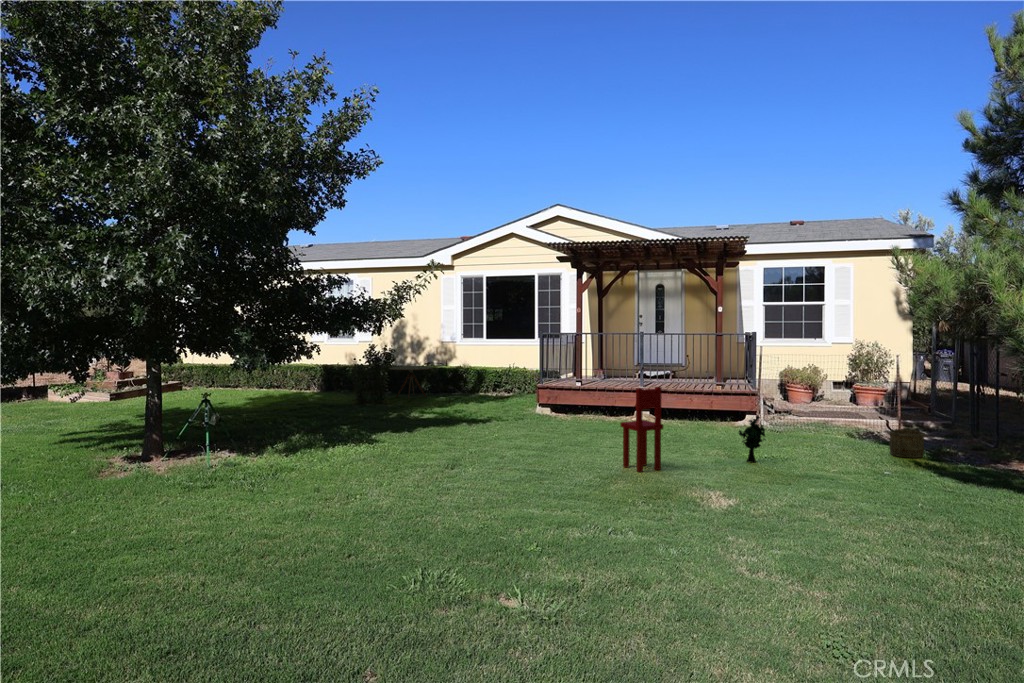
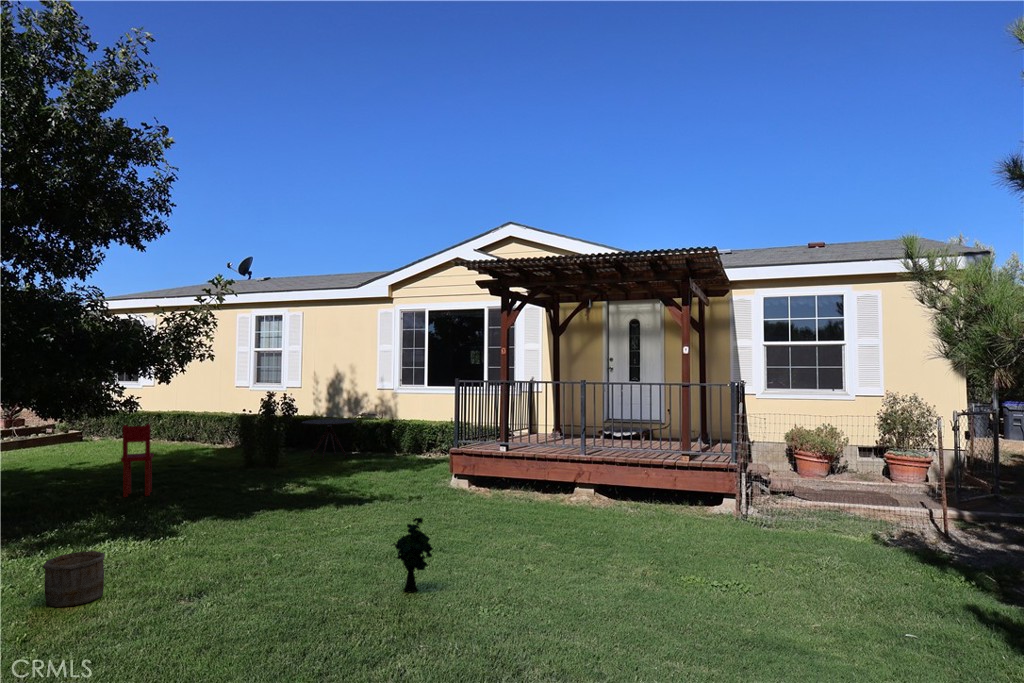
chair: present [620,387,663,472] -> present [121,424,154,497]
decorative plant: present [739,416,765,463] -> present [392,518,433,592]
wooden bucket: present [889,429,925,458] -> present [43,551,105,607]

